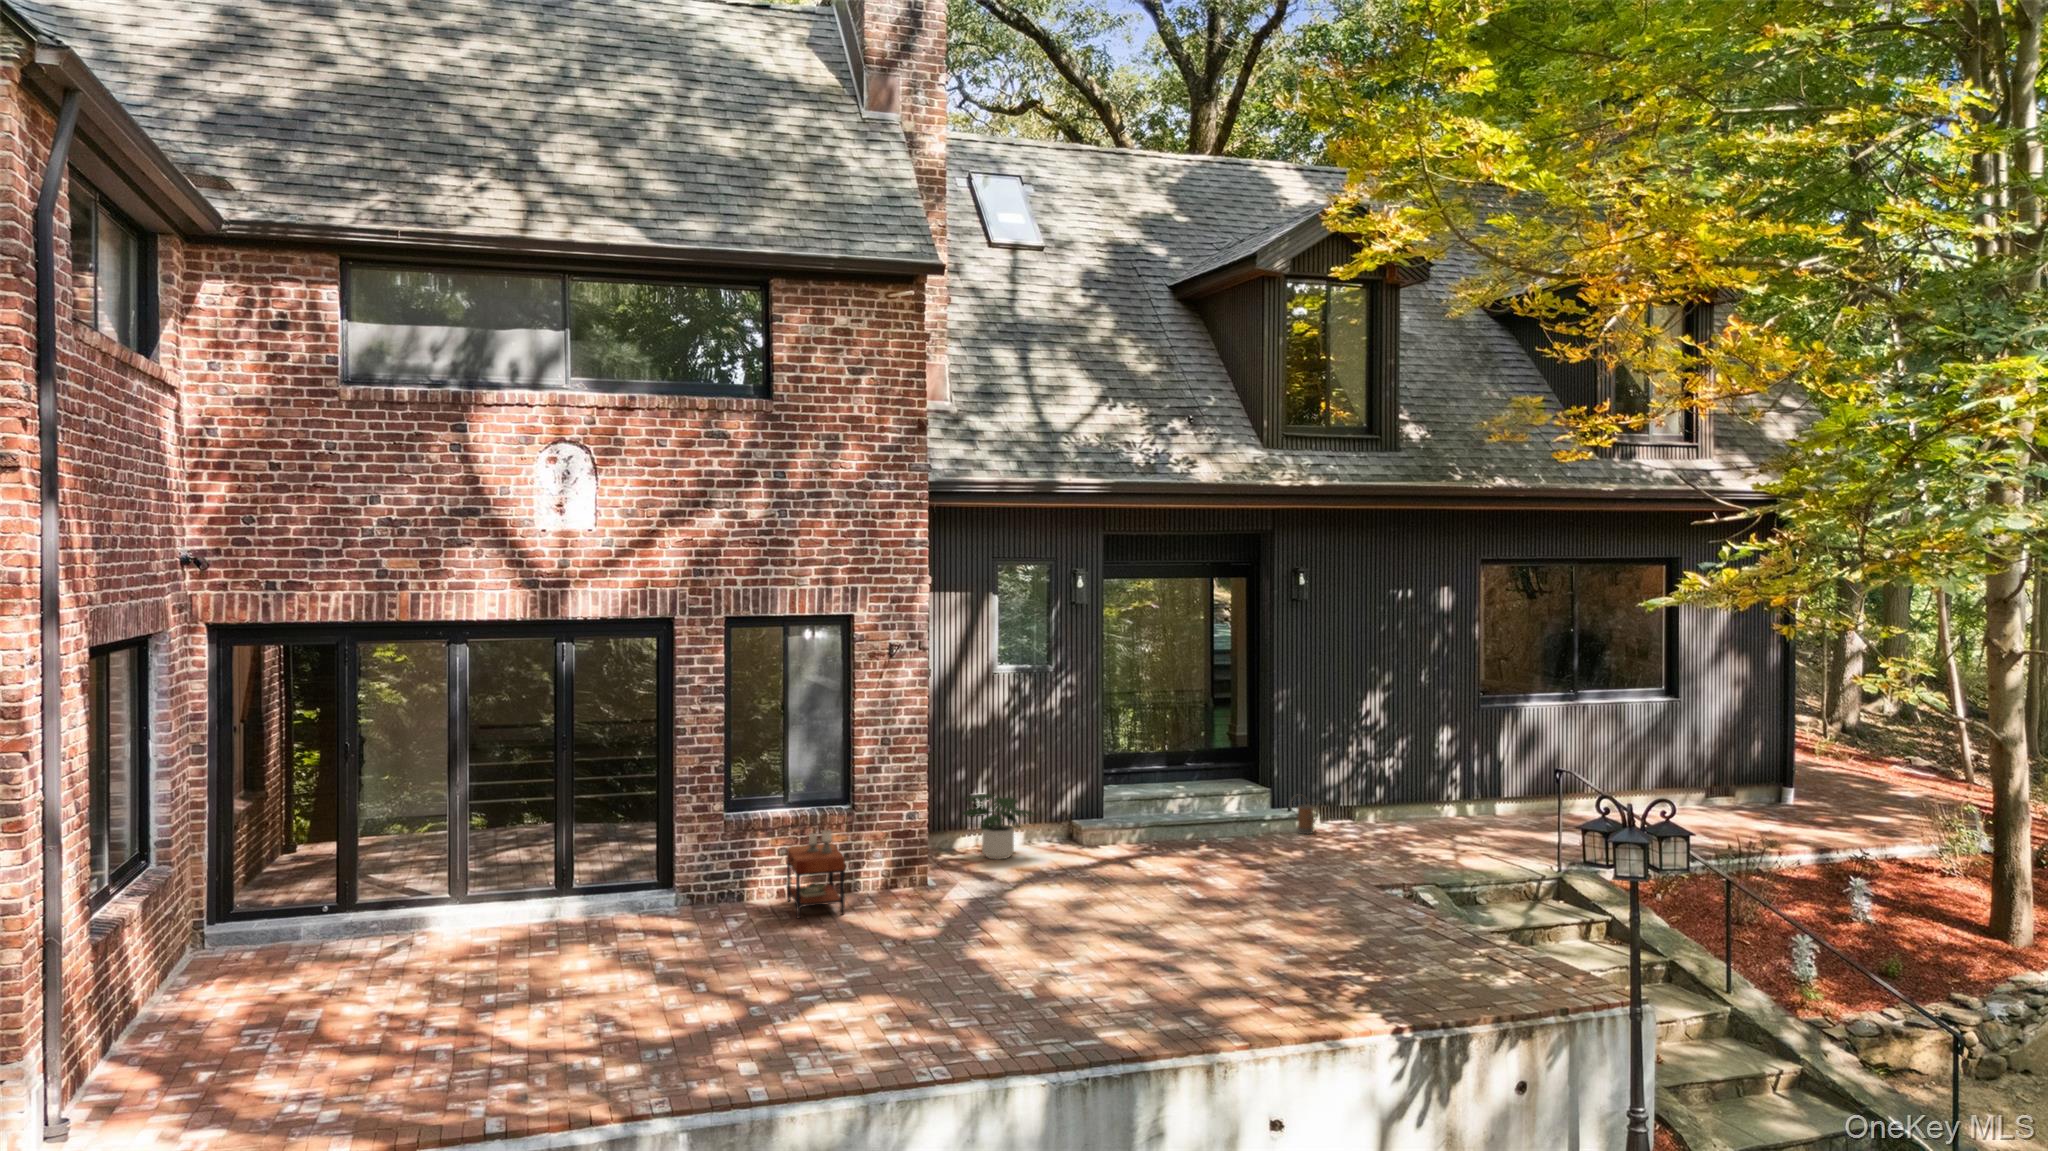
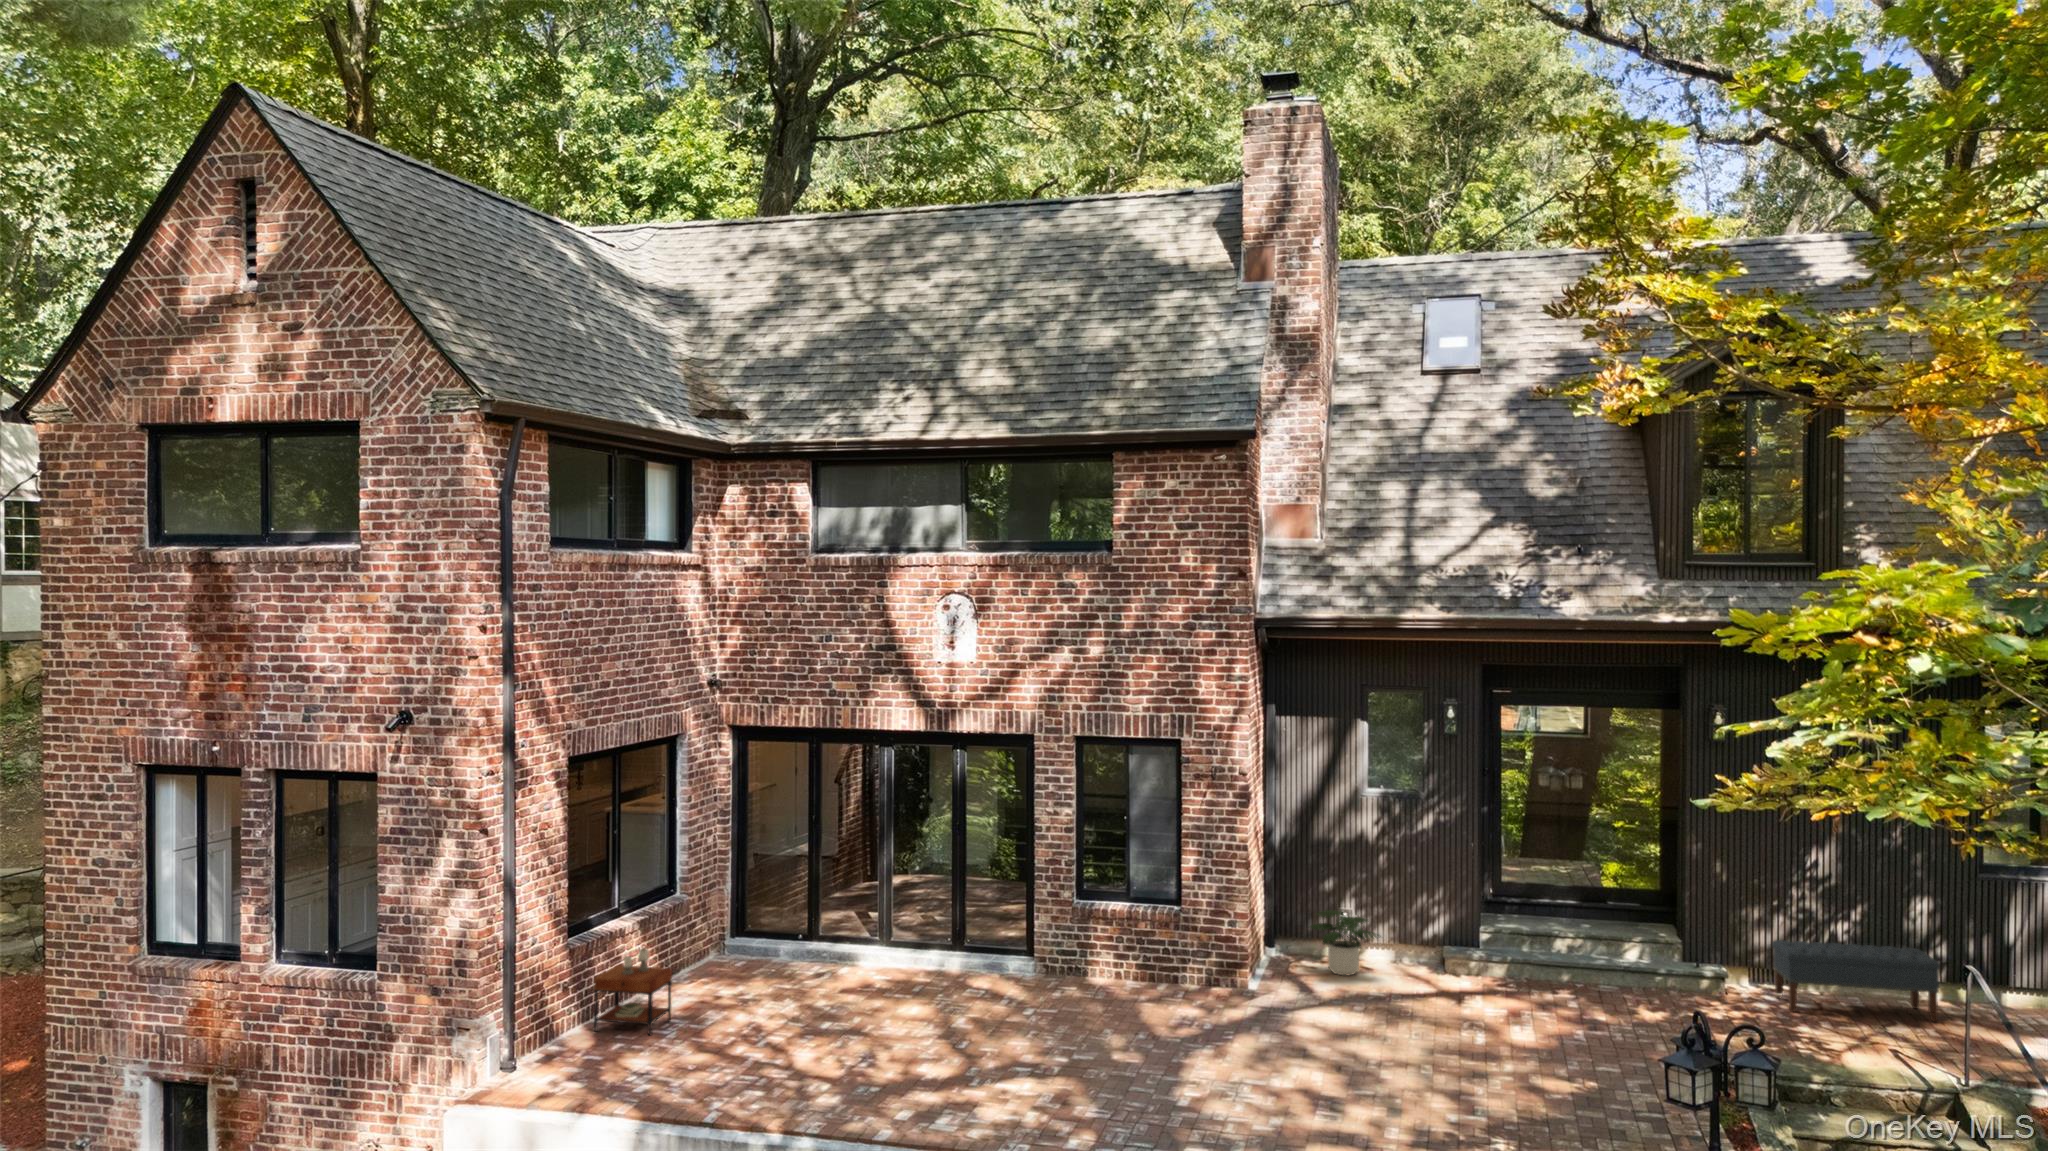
bench: none [1347,768,1471,834] -> present [1772,940,1940,1022]
watering can: present [1290,794,1318,834] -> none [1686,954,1728,1000]
side table: present [787,830,845,919] -> present [594,949,672,1035]

